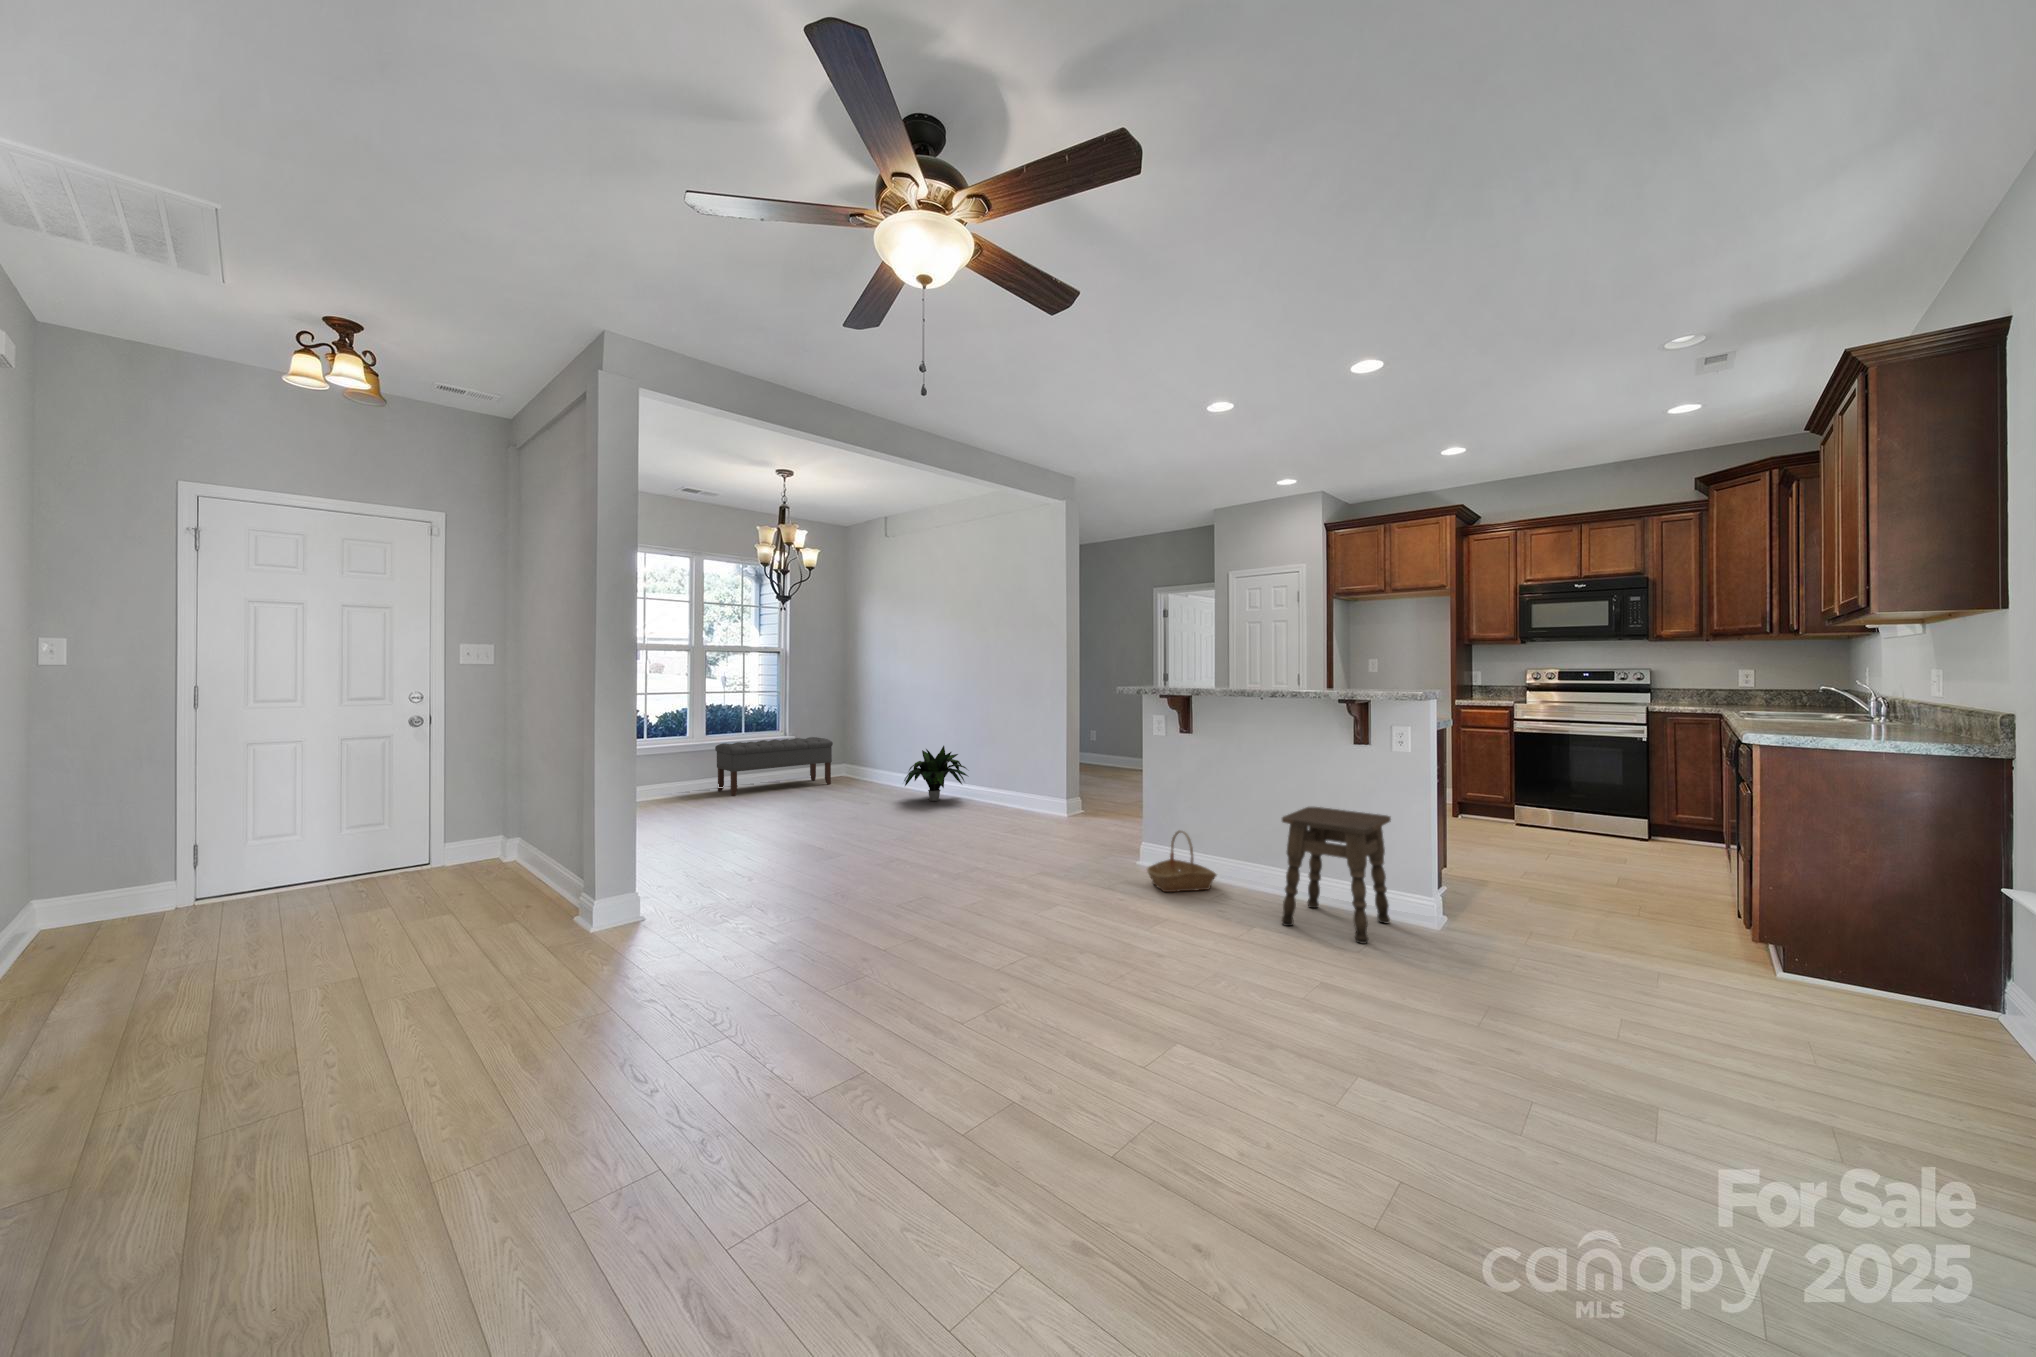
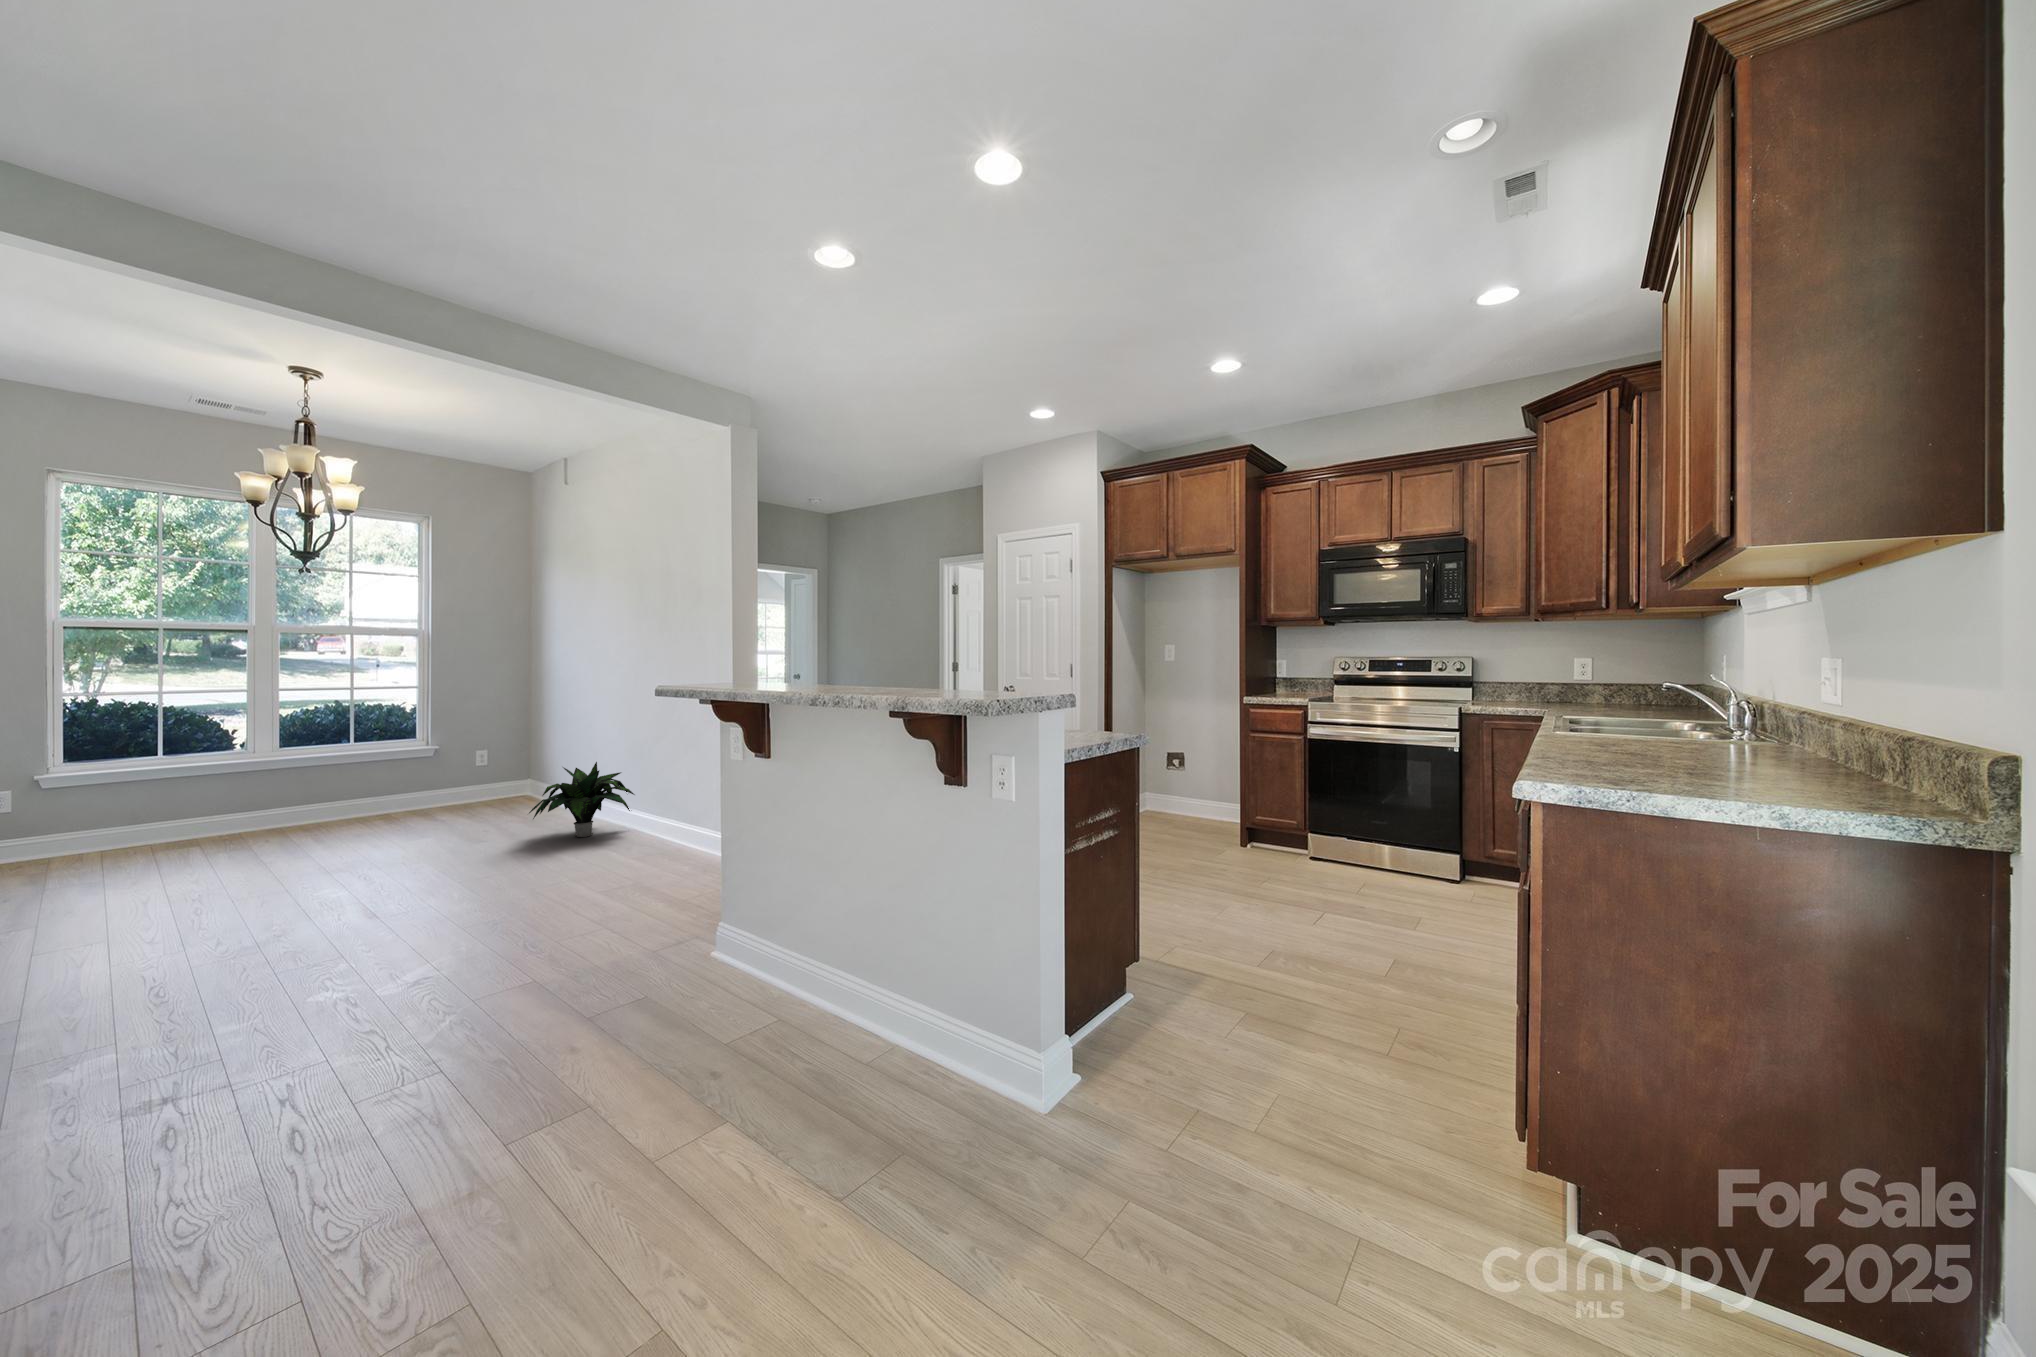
bench: present [715,737,833,796] -> none [293,748,486,834]
side table: present [1282,807,1391,943] -> none [781,887,979,1167]
basket: present [1147,831,1217,892] -> none [661,917,776,1027]

